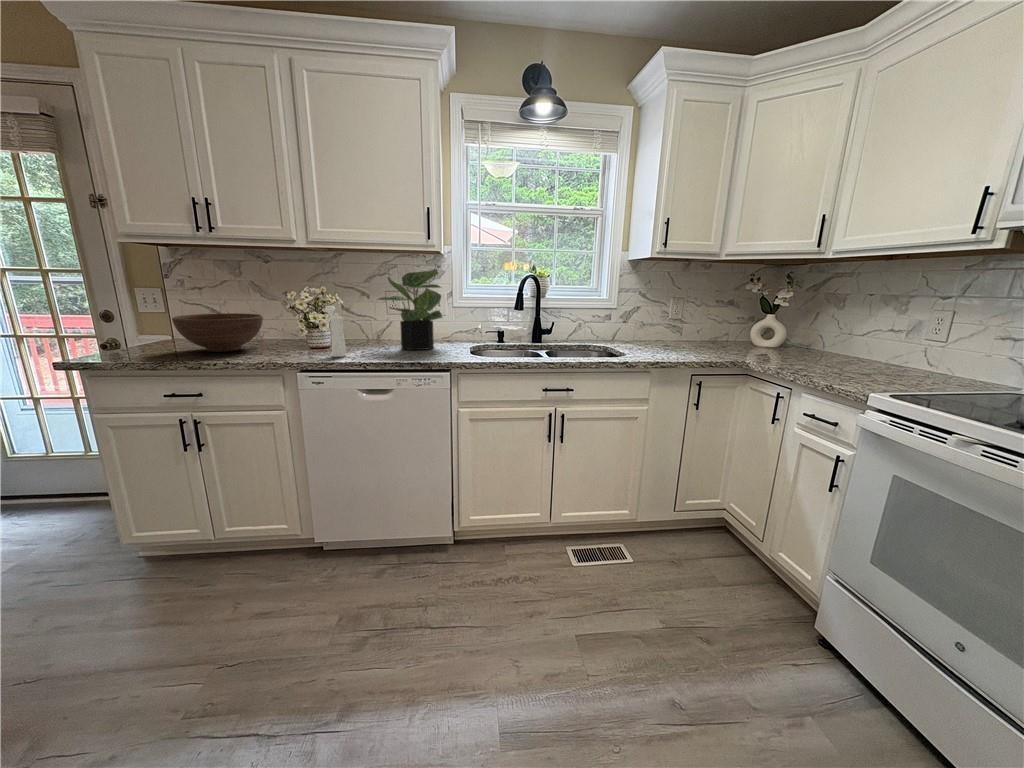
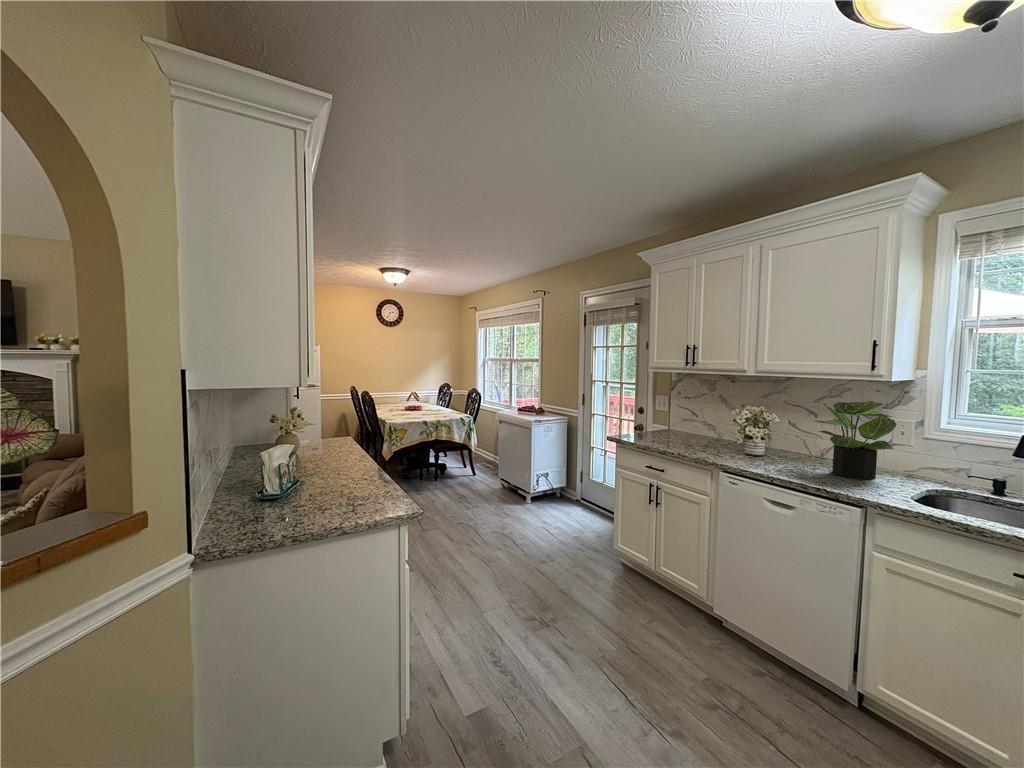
pepper mill: present [325,306,346,357] -> none [754,423,768,467]
fruit bowl: present [172,313,263,352] -> none [662,417,717,445]

